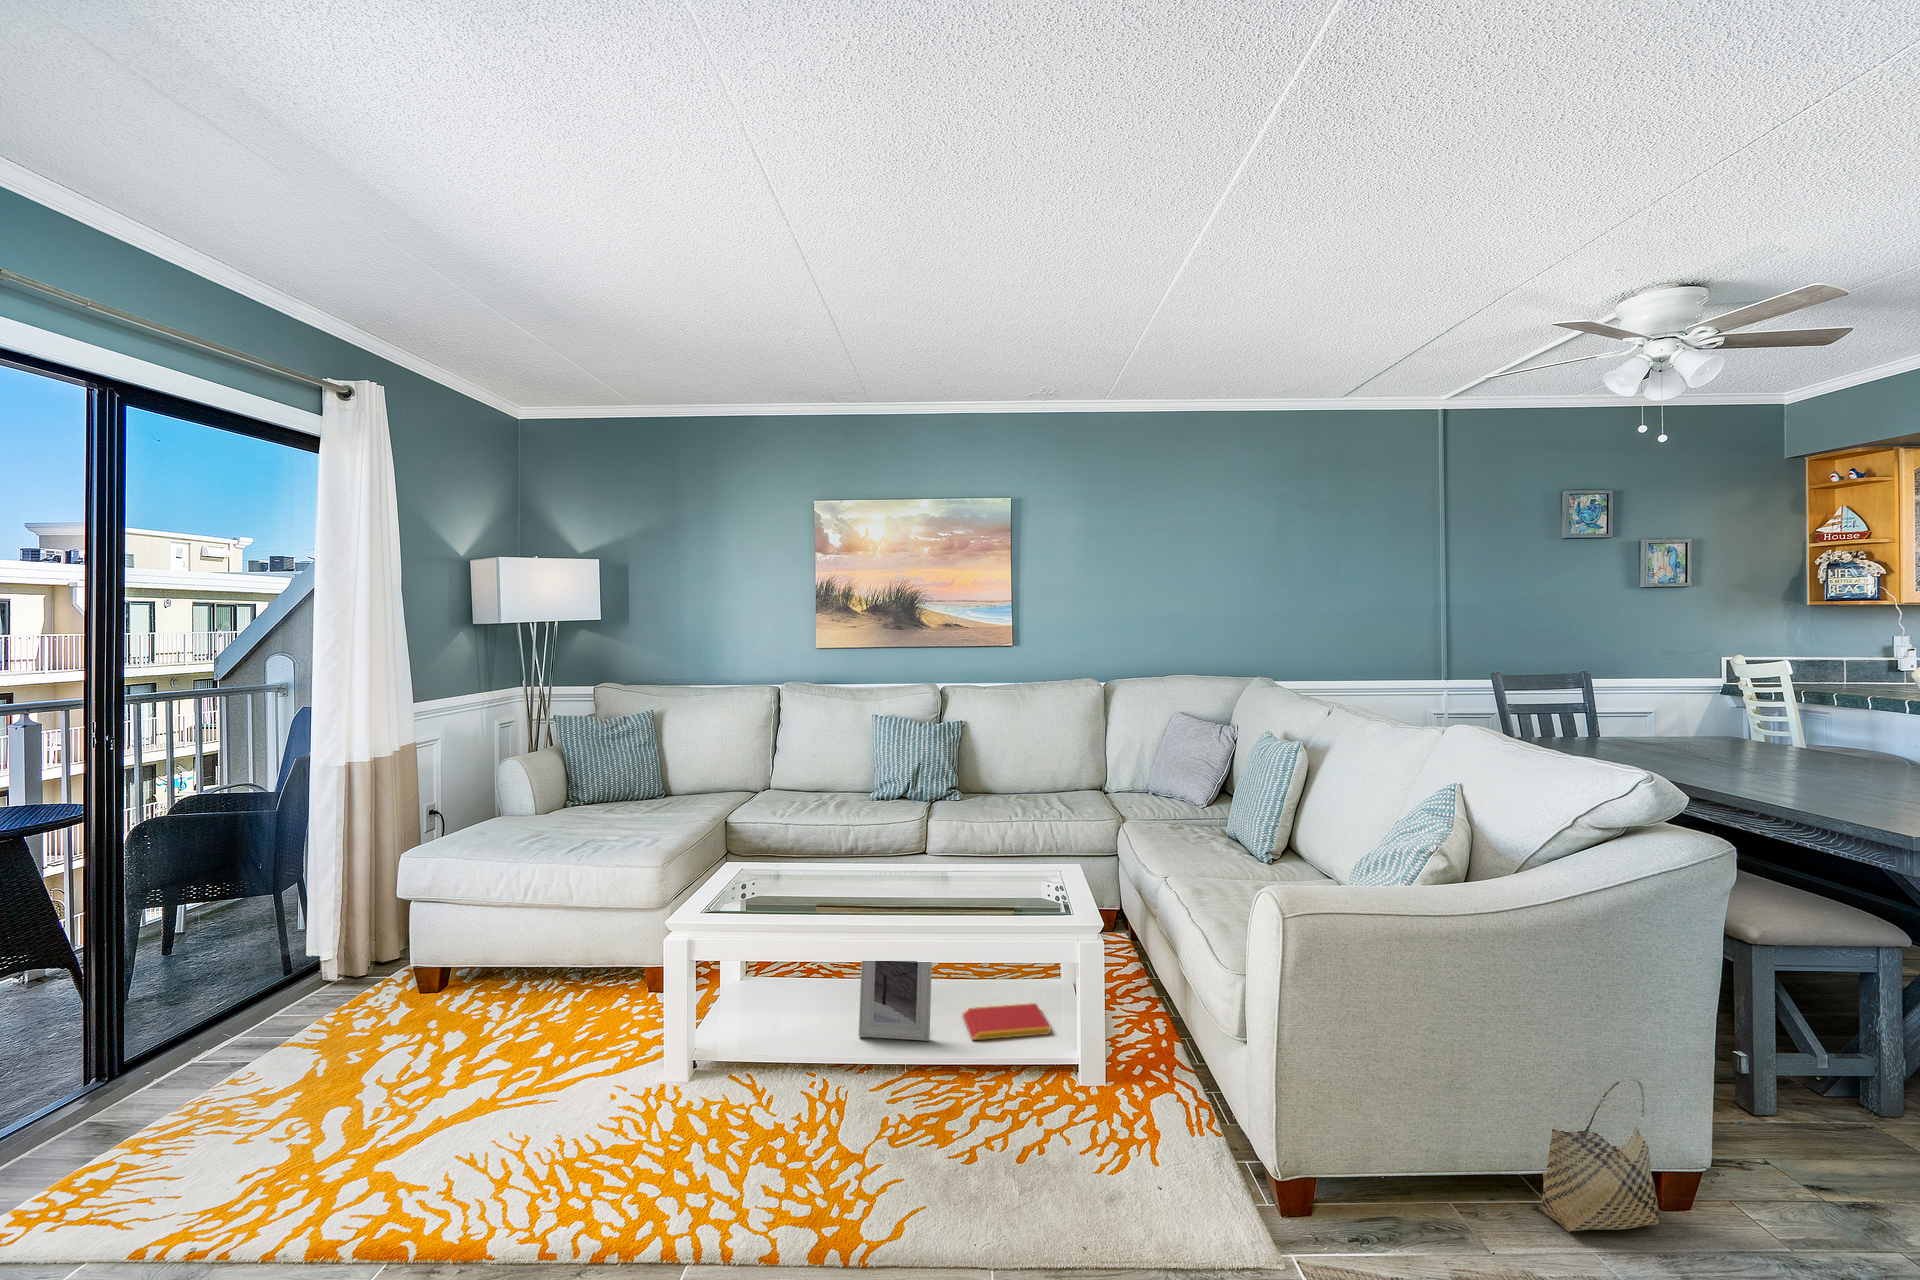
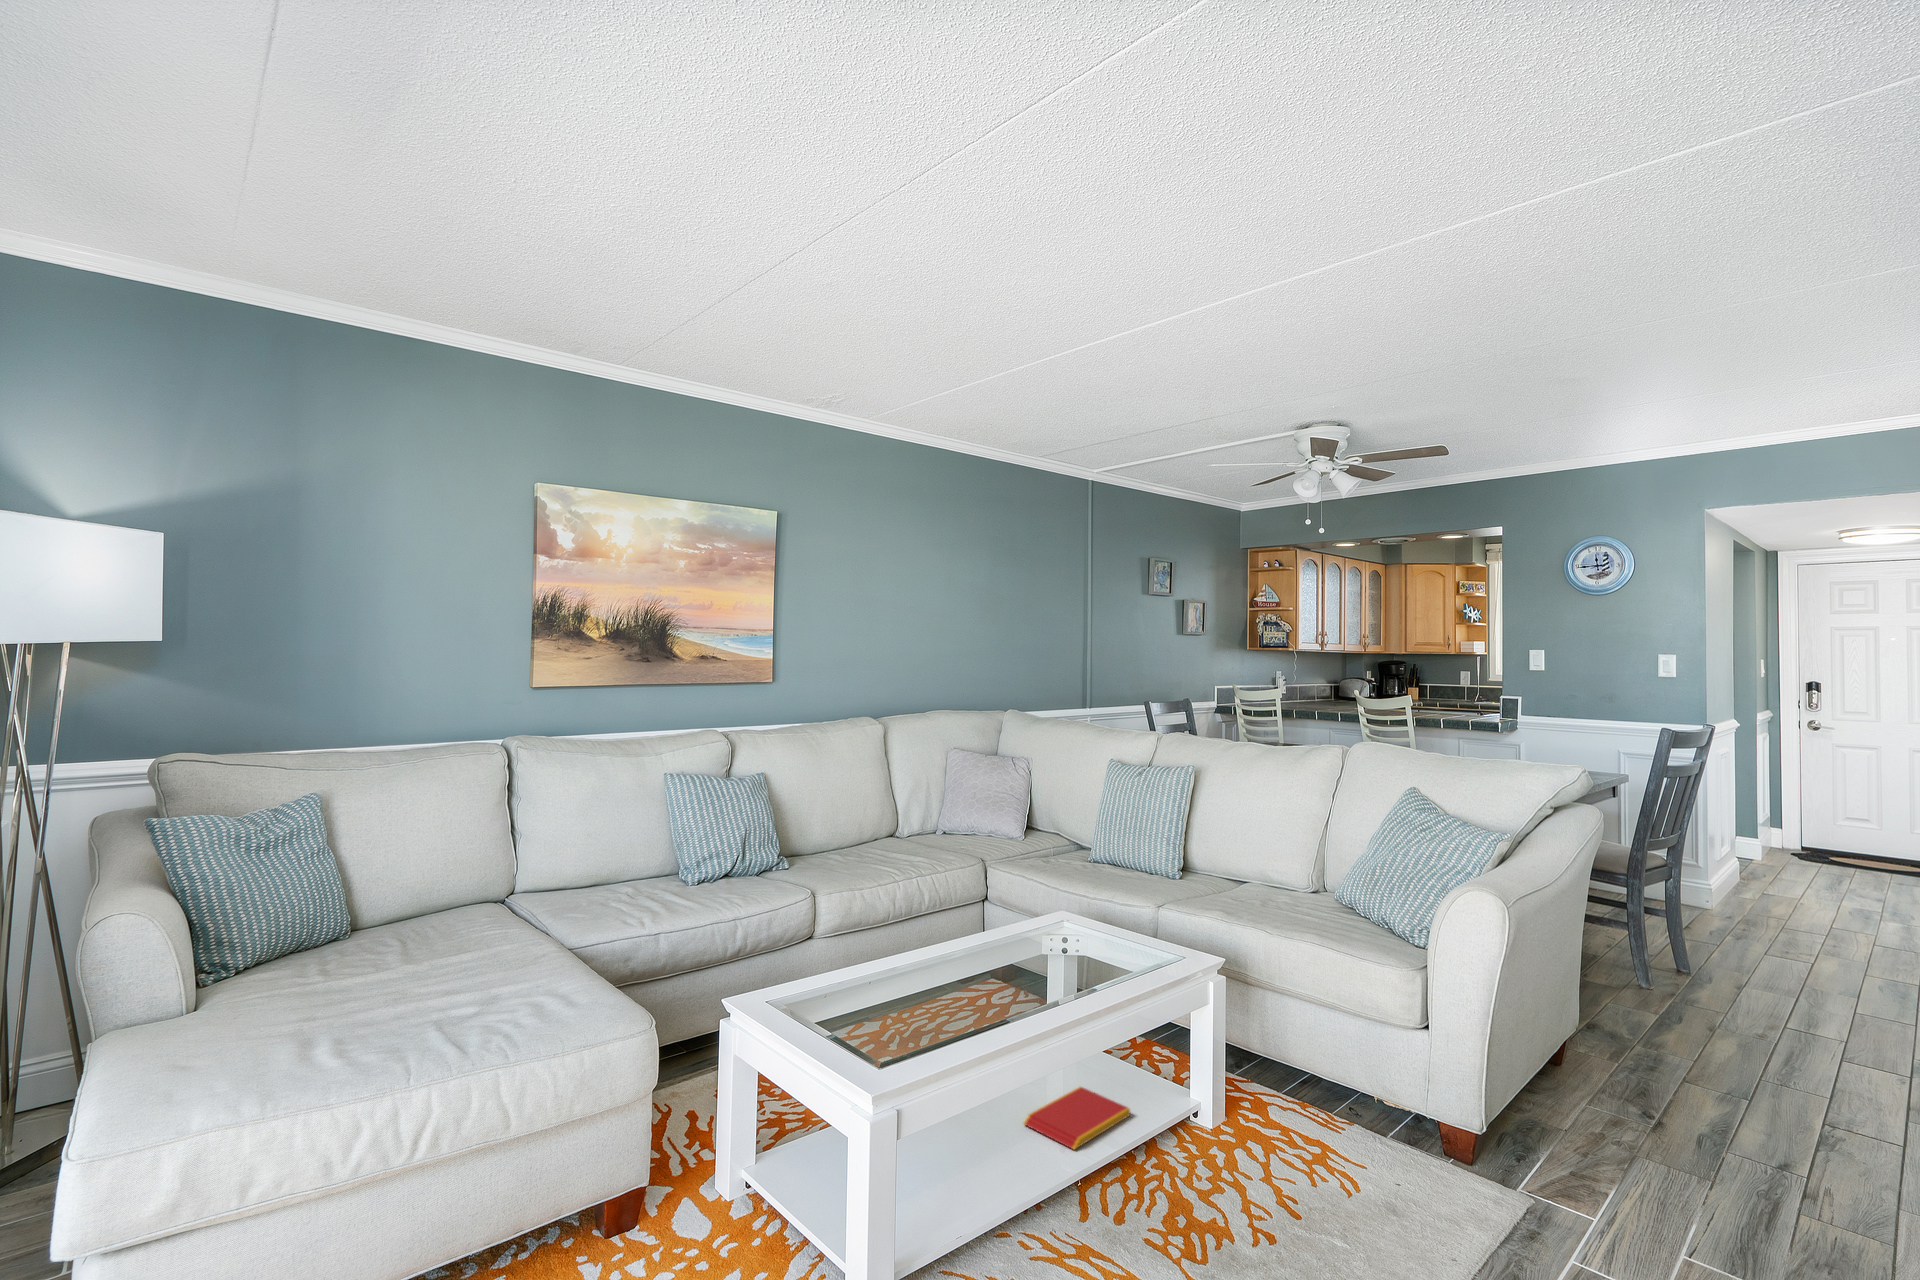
picture frame: present [859,961,932,1041] -> none [947,1050,1034,1192]
woven basket: present [1539,1079,1659,1232] -> none [1558,994,1625,1146]

